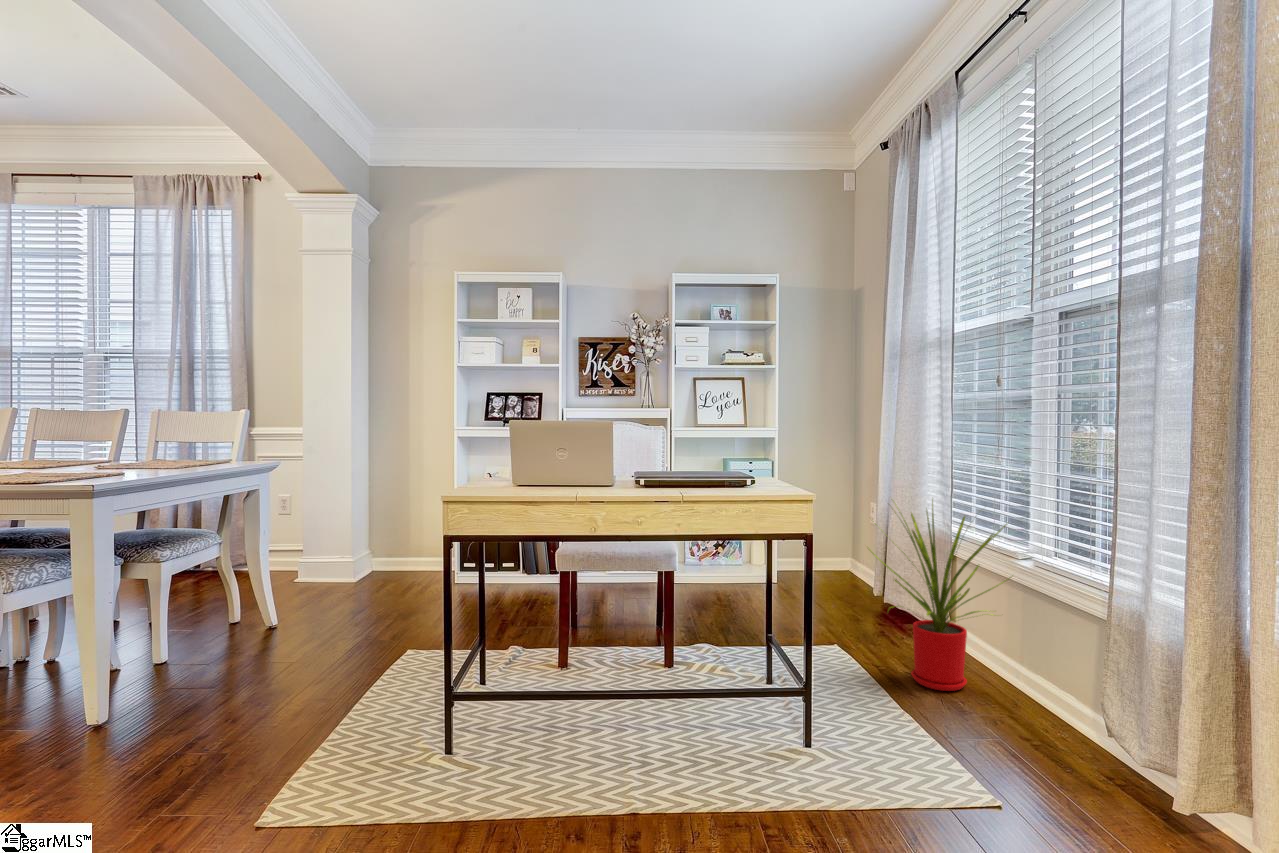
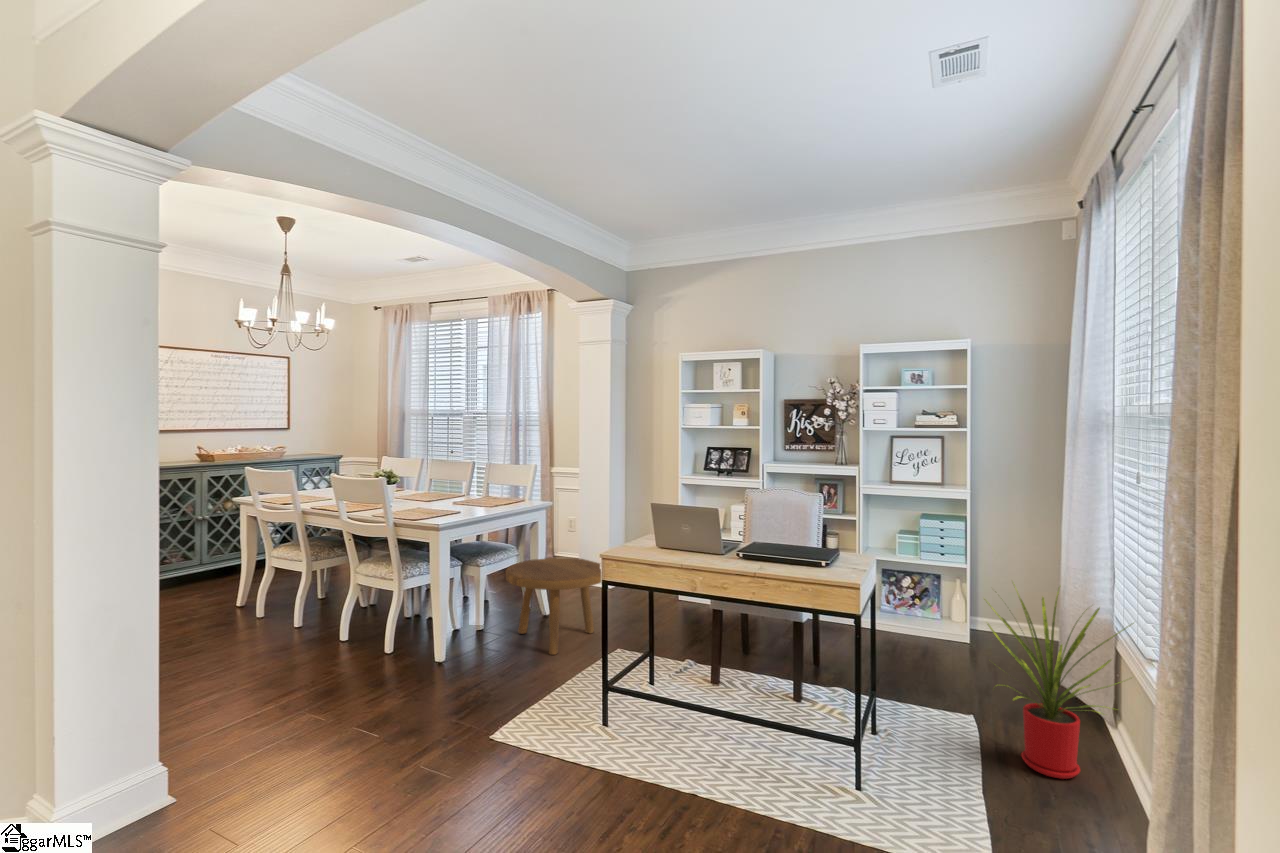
footstool: none [220,537,384,675] -> present [506,557,601,655]

